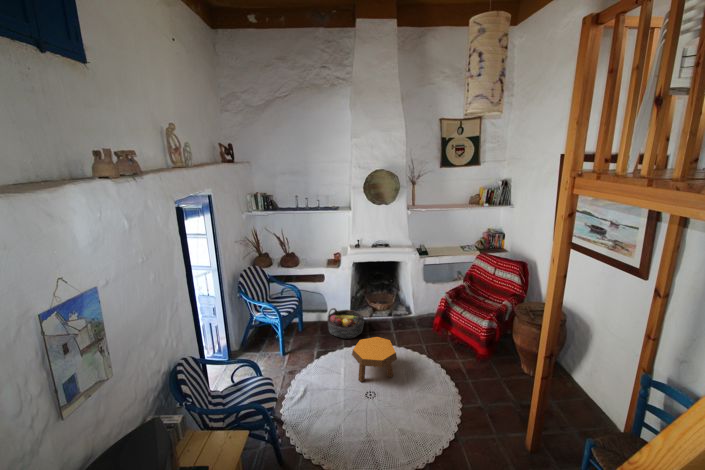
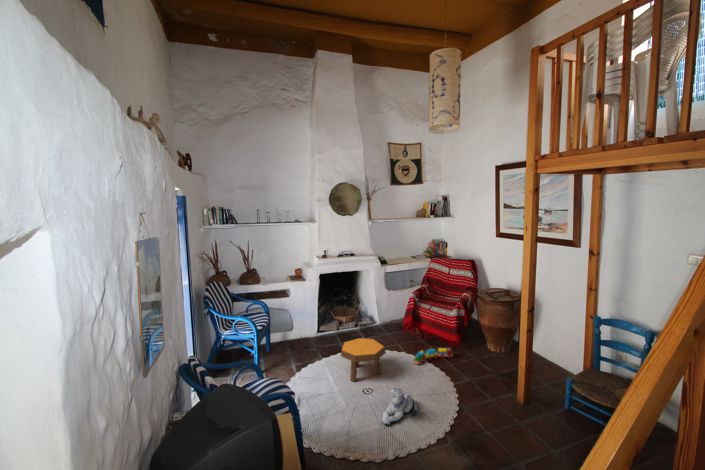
basket: present [328,308,364,338] -> none [298,323,337,350]
toy train: none [430,358,477,374] -> present [414,348,453,364]
plush toy: none [368,406,411,442] -> present [383,388,418,425]

